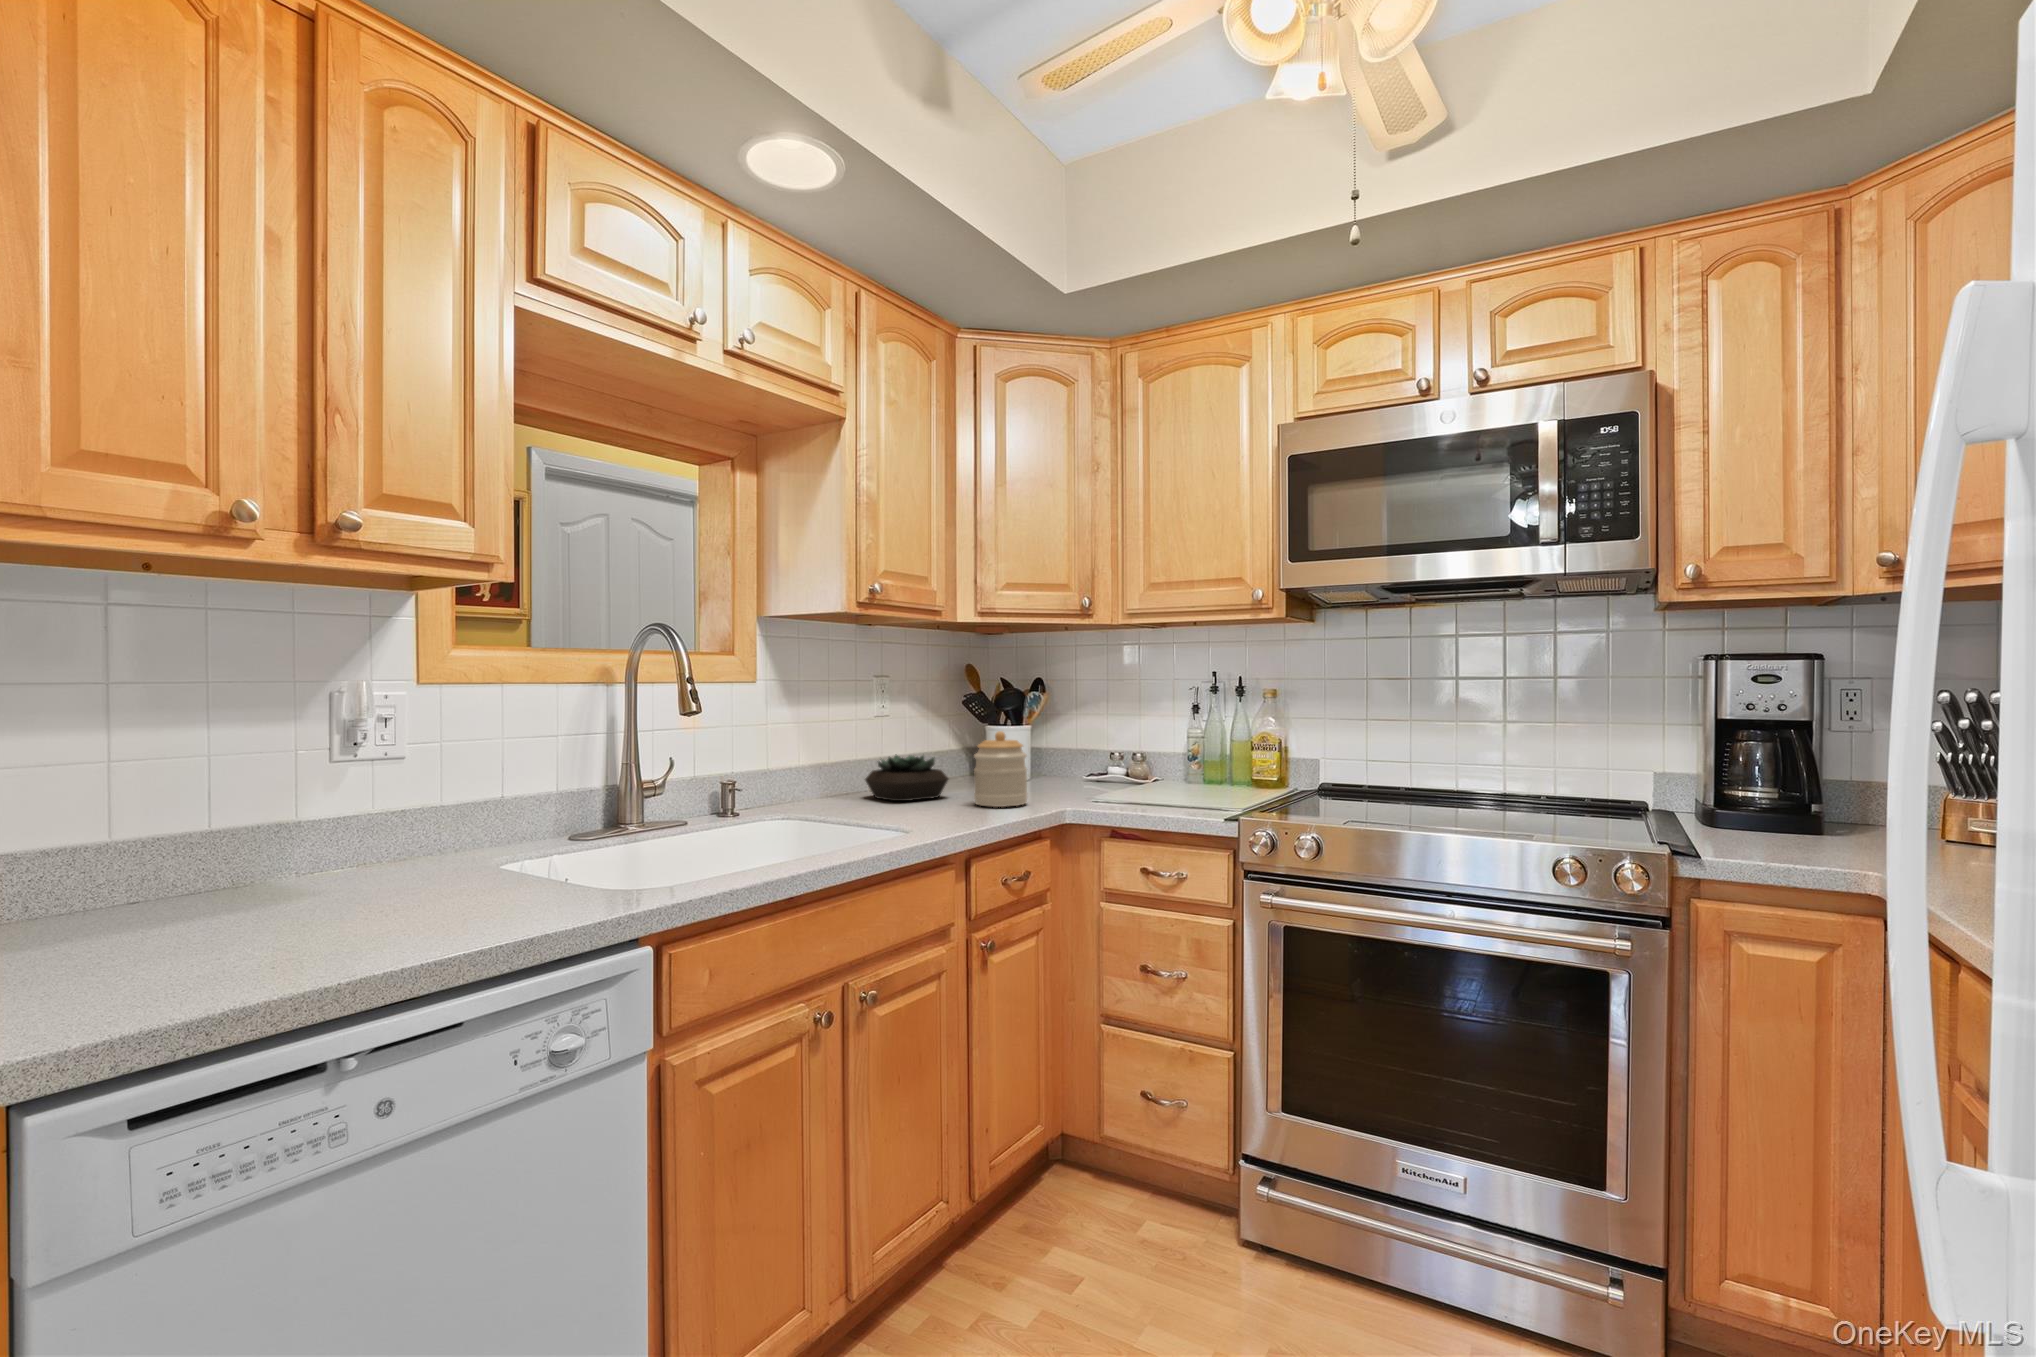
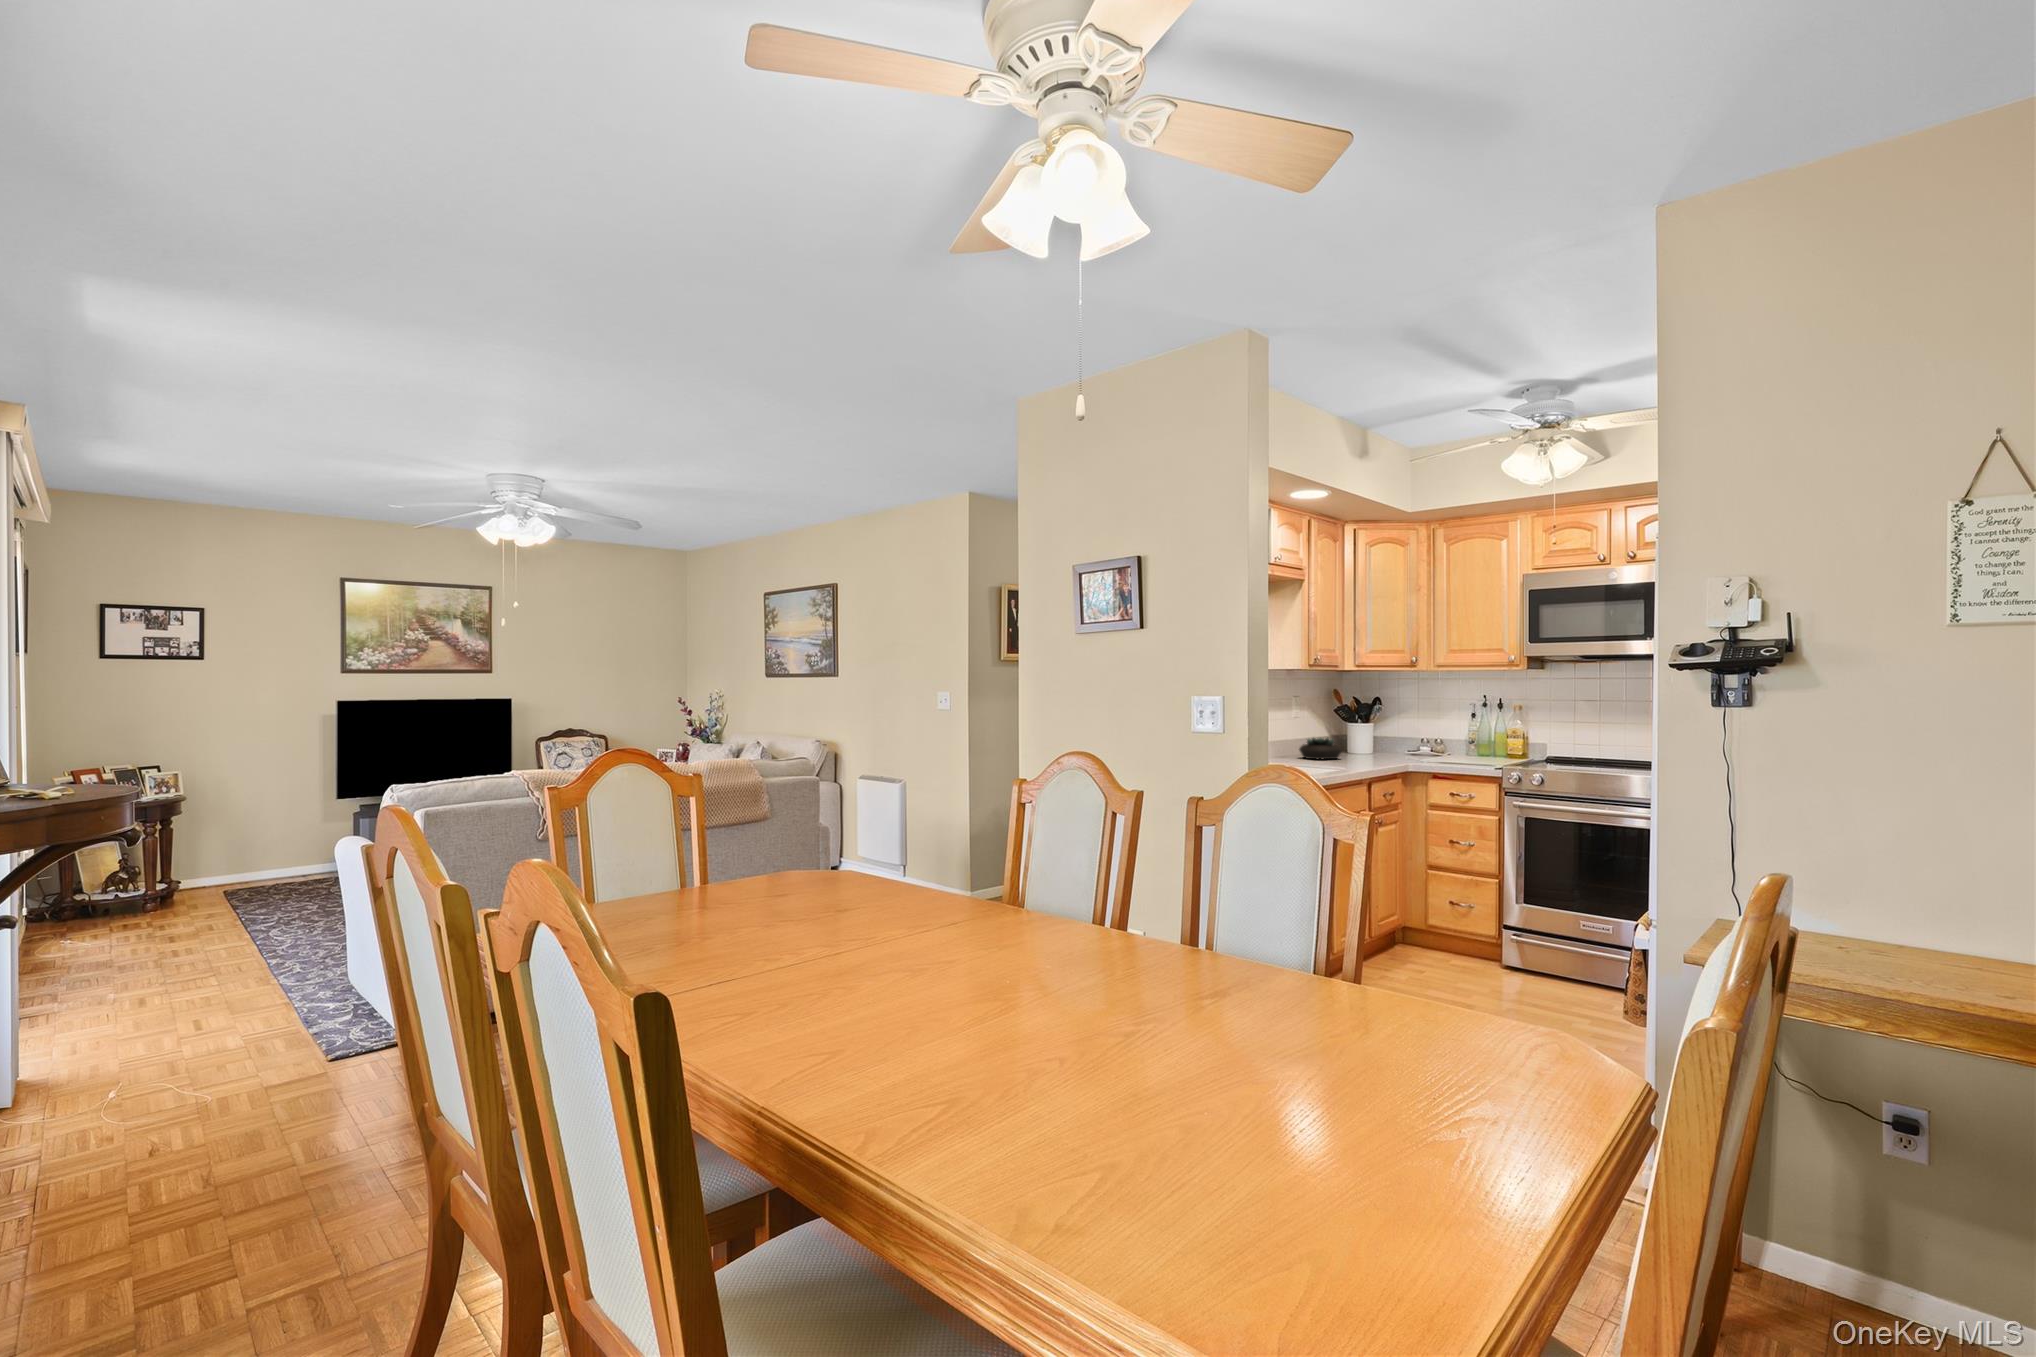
jar: present [974,731,1028,807] -> none [1360,726,1388,762]

